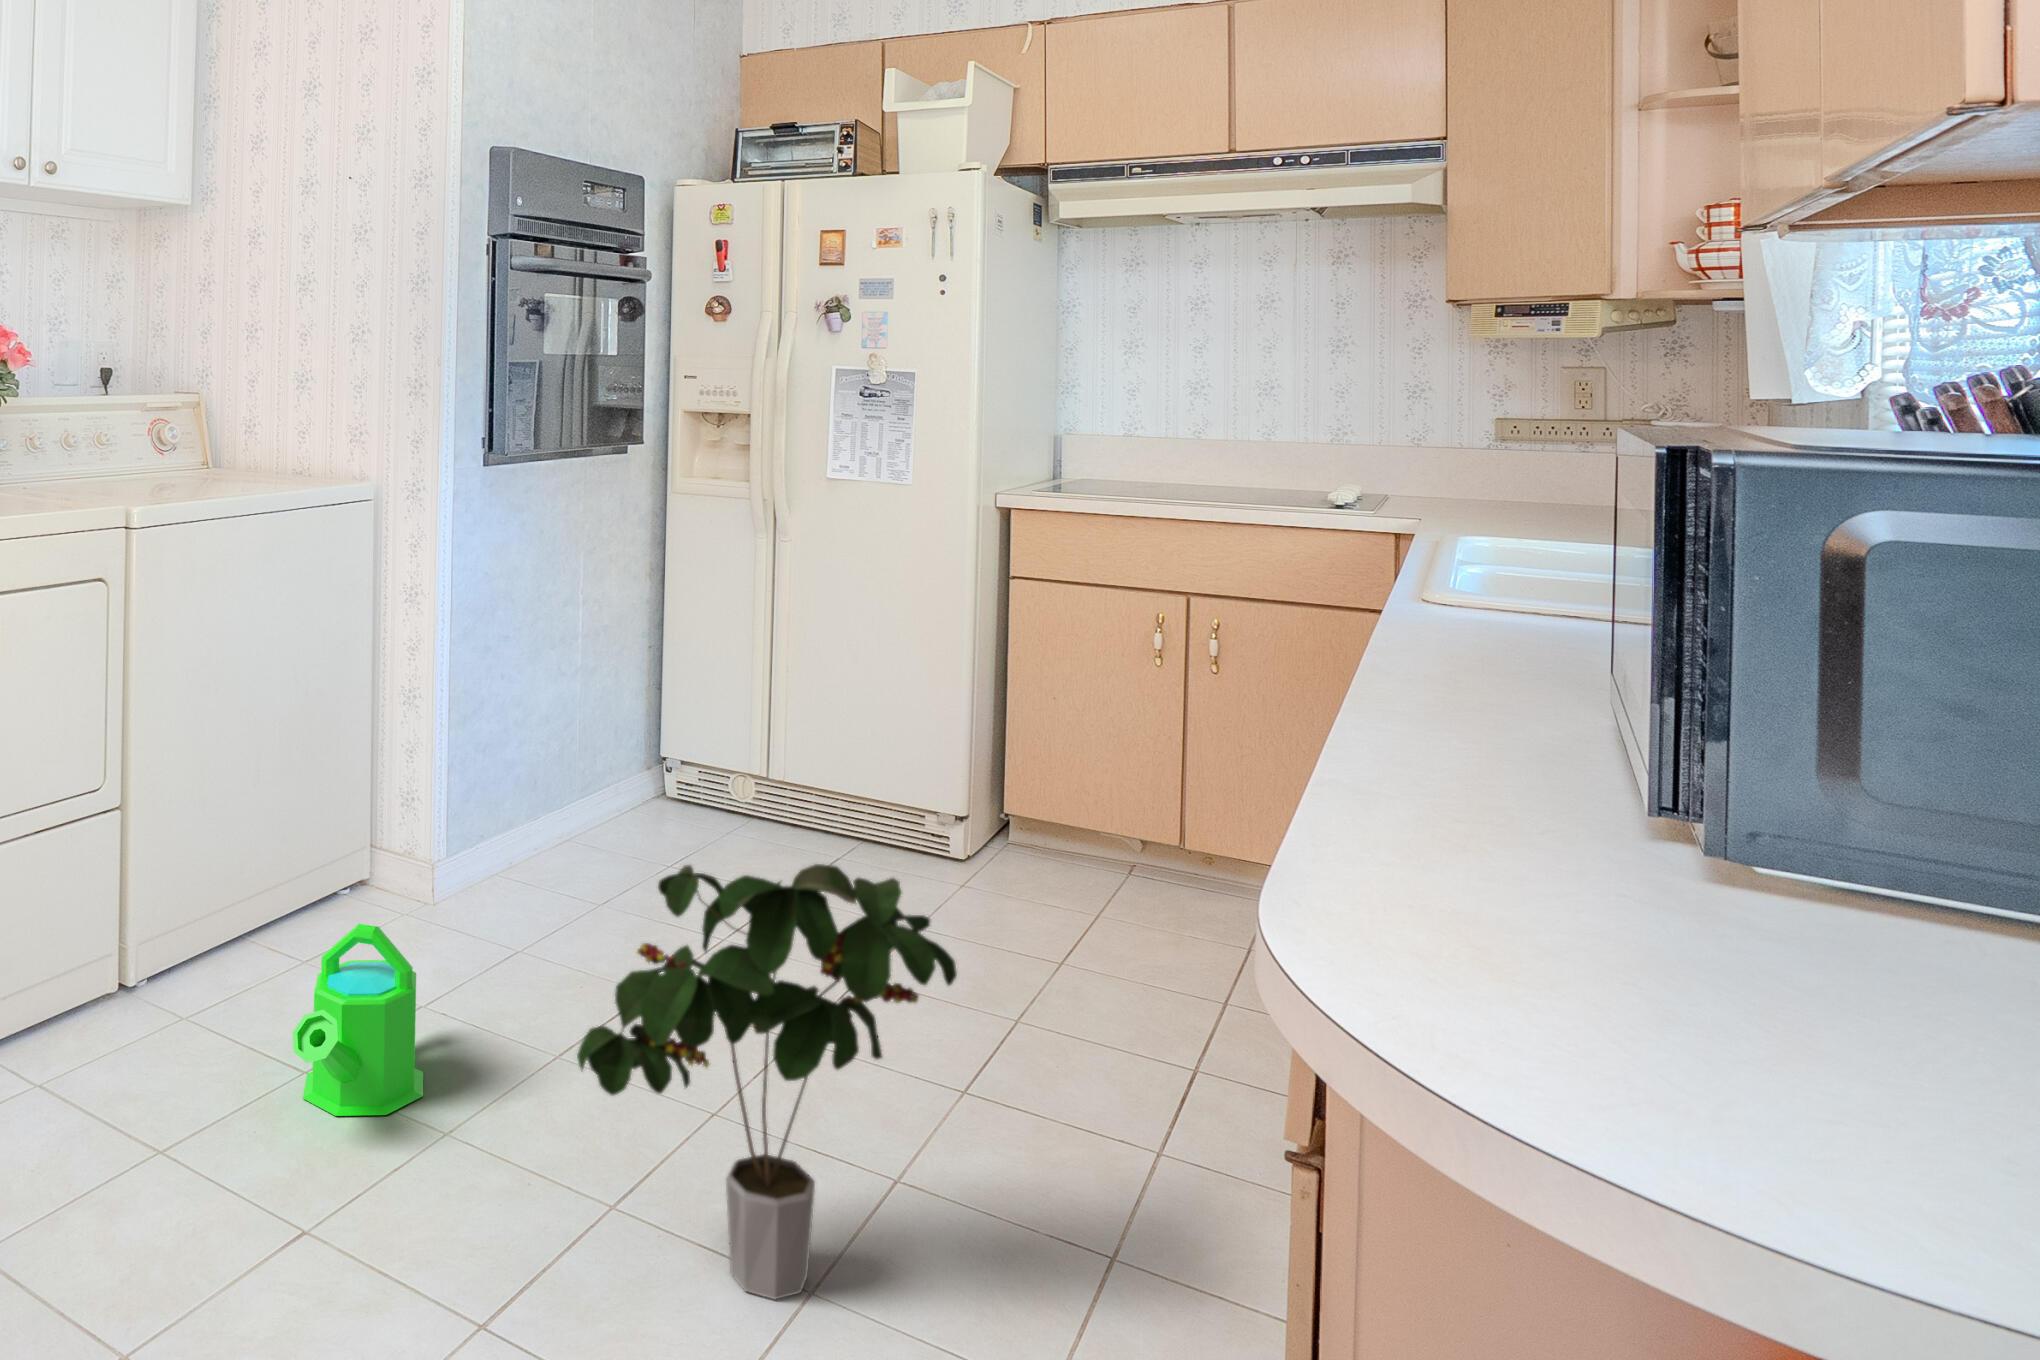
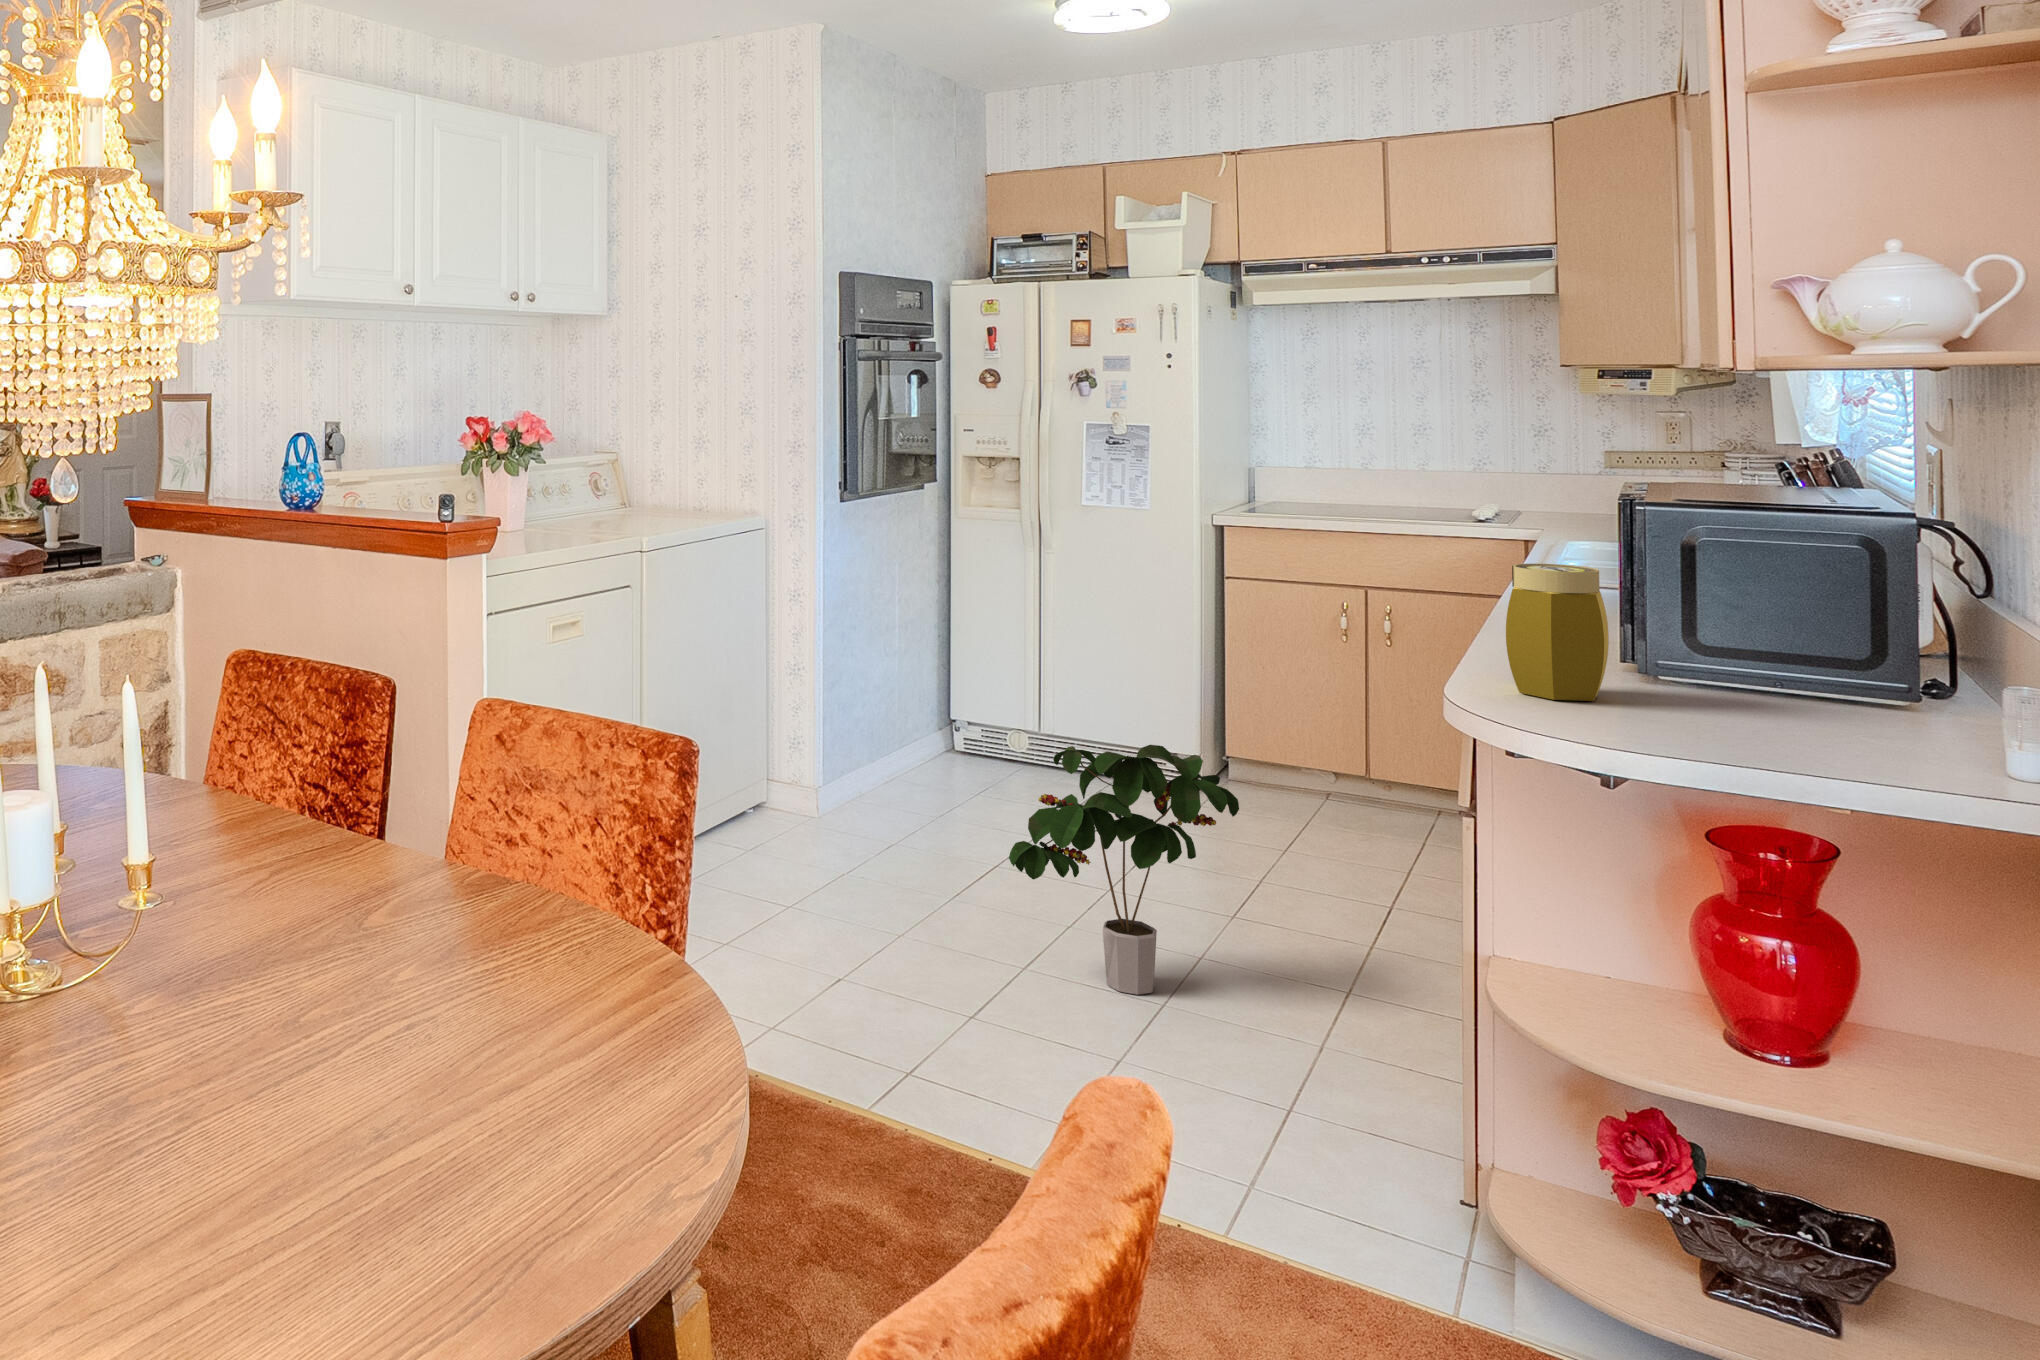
jar: none [1476,577,1744,950] -> present [1506,564,1609,701]
watering can: present [293,924,423,1116] -> none [796,801,877,917]

